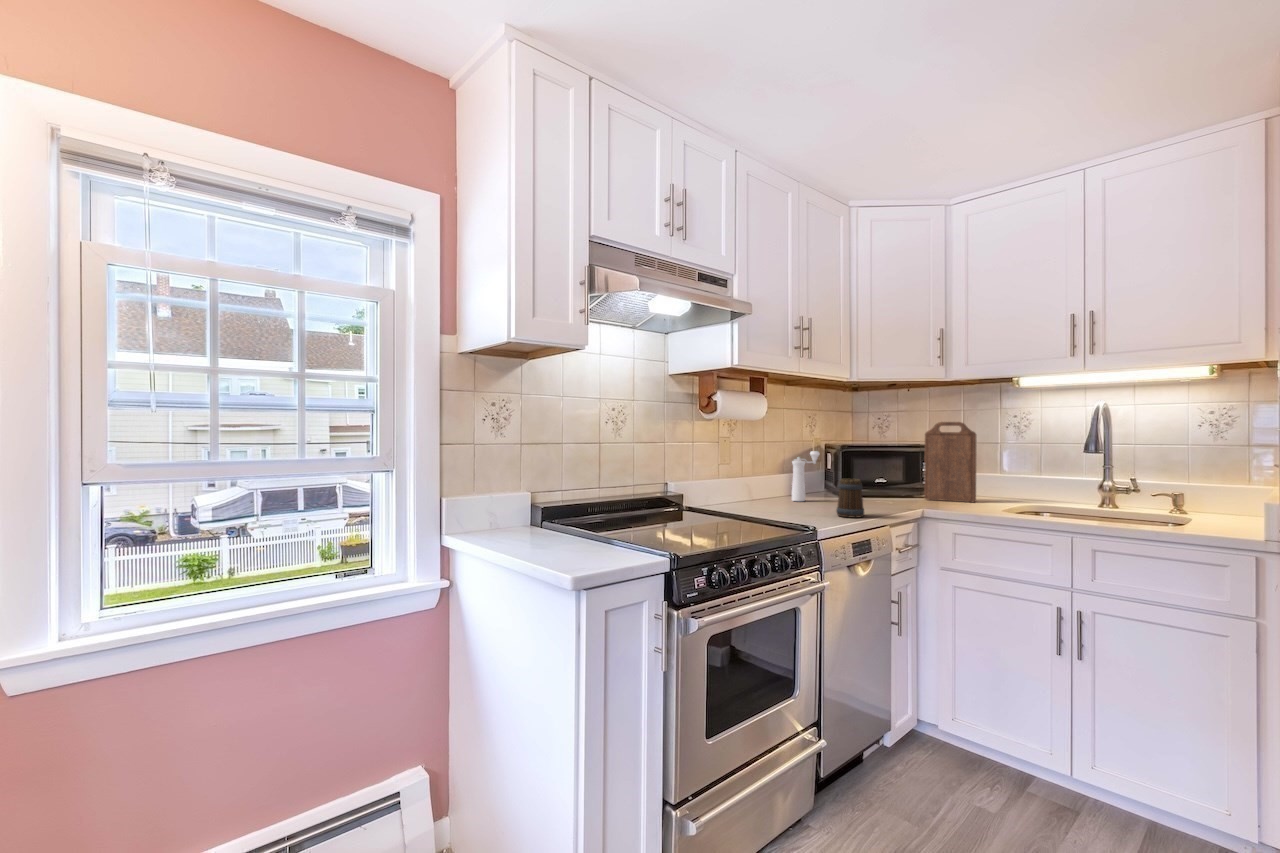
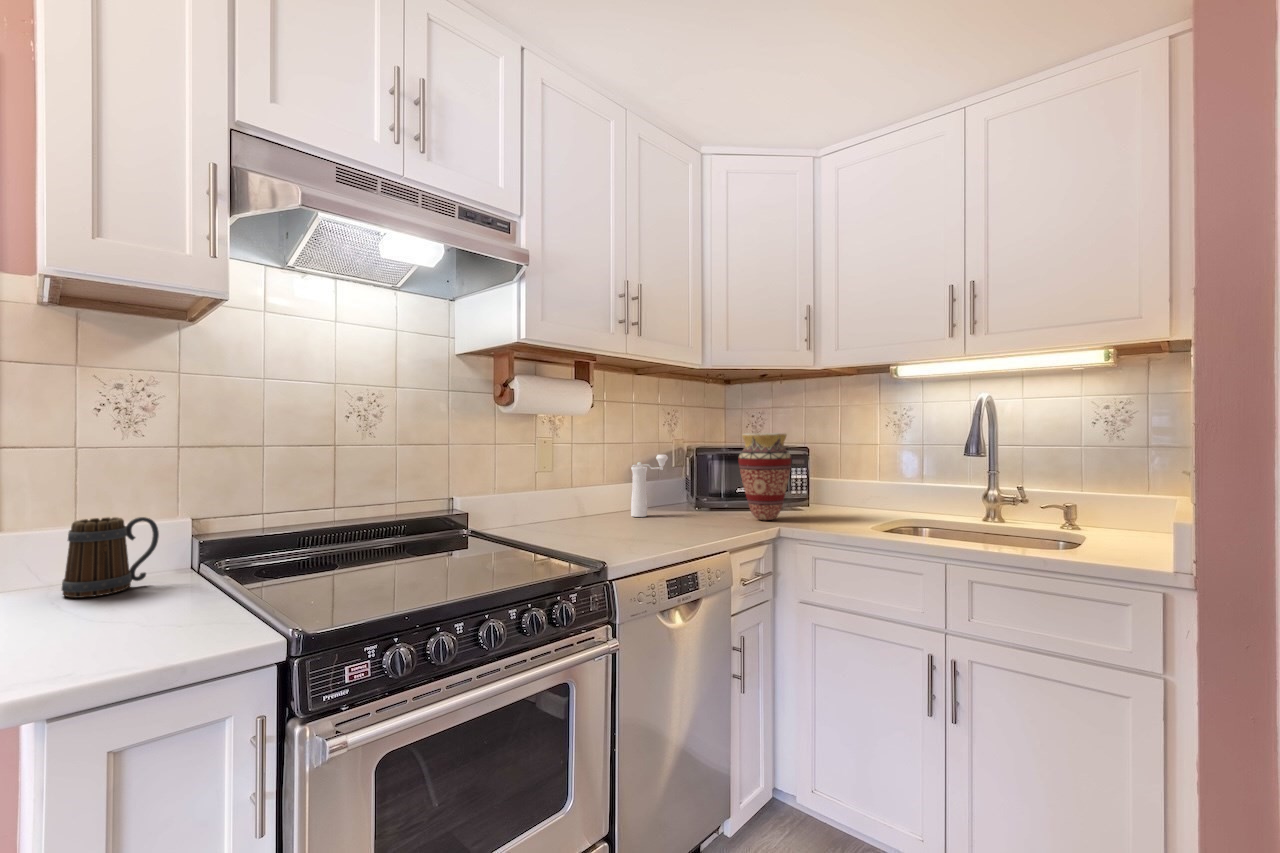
cutting board: present [924,422,976,502] -> none [790,419,848,516]
vase: none [885,434,931,505] -> present [738,433,791,520]
mug: present [836,479,864,518] -> present [62,517,159,598]

